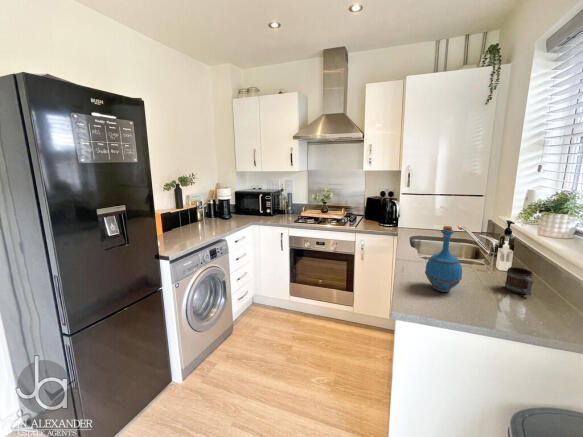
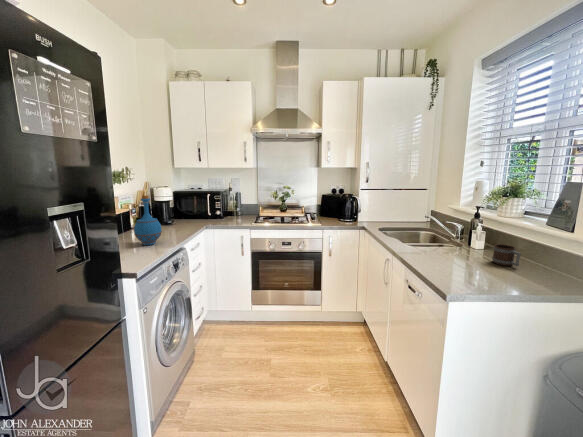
bottle: present [425,226,462,292] -> present [134,196,162,245]

